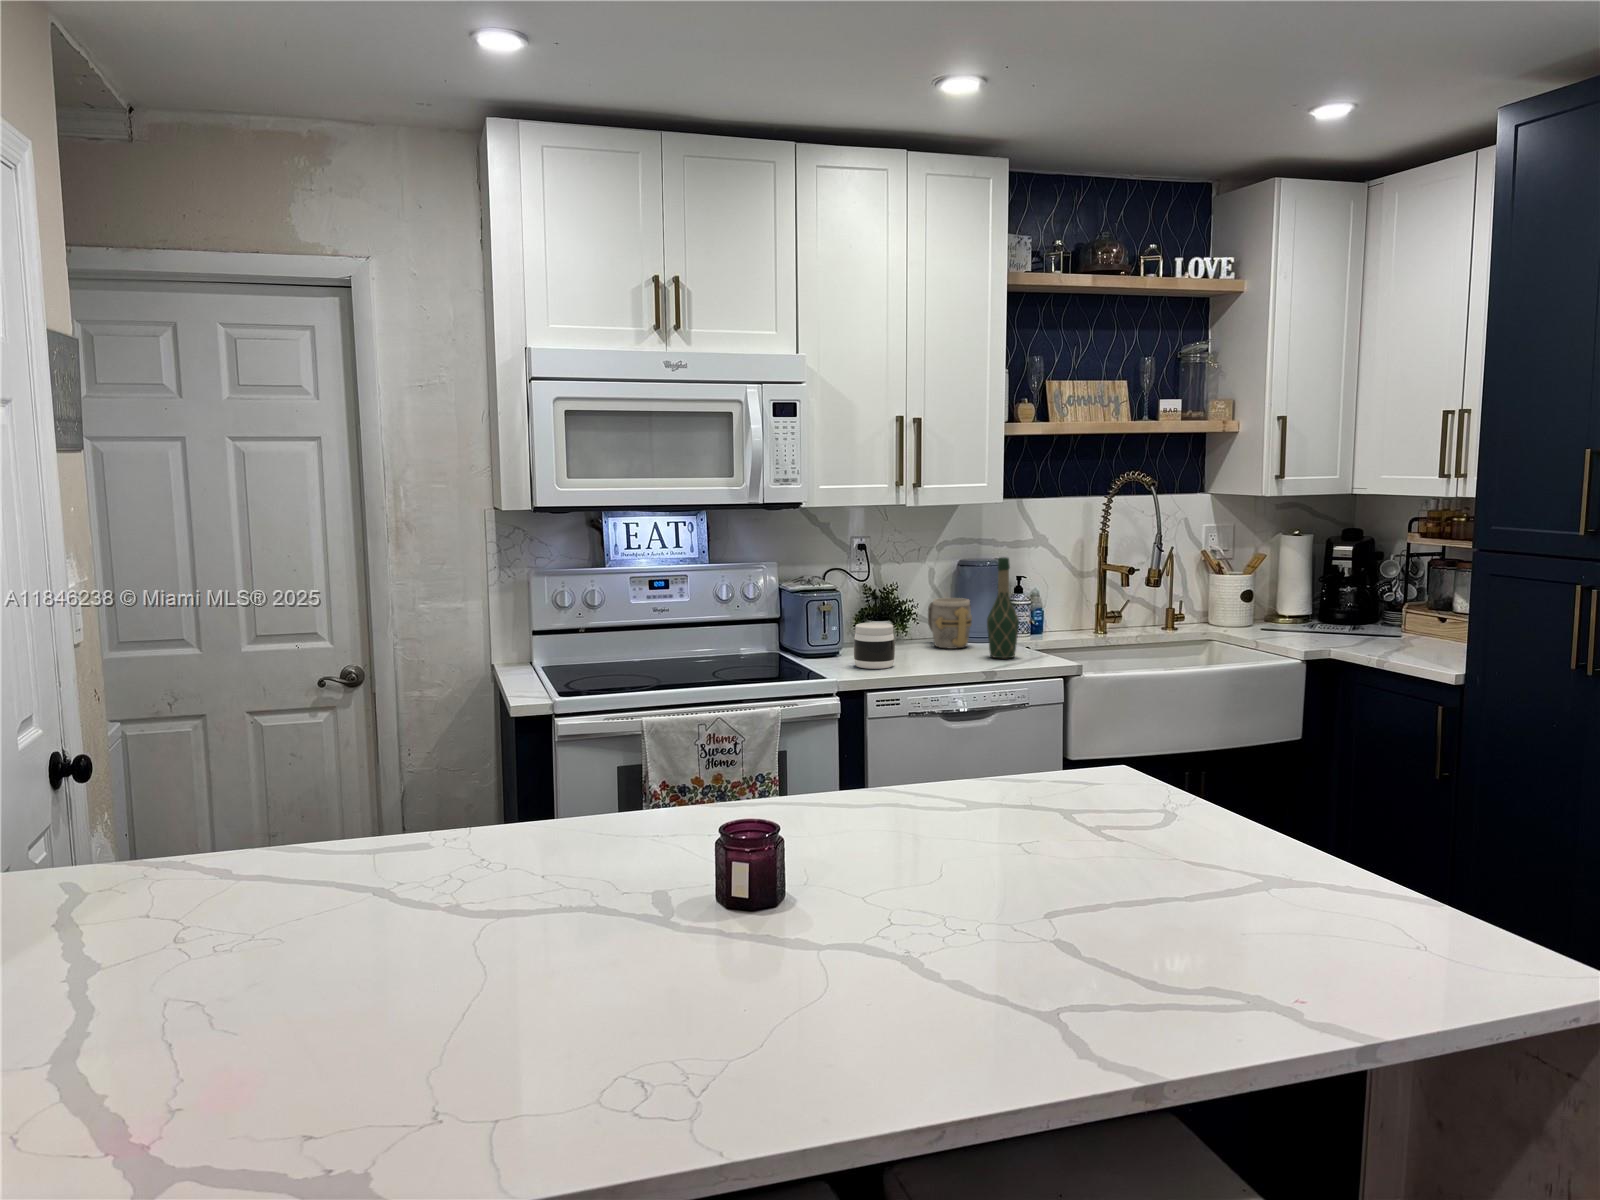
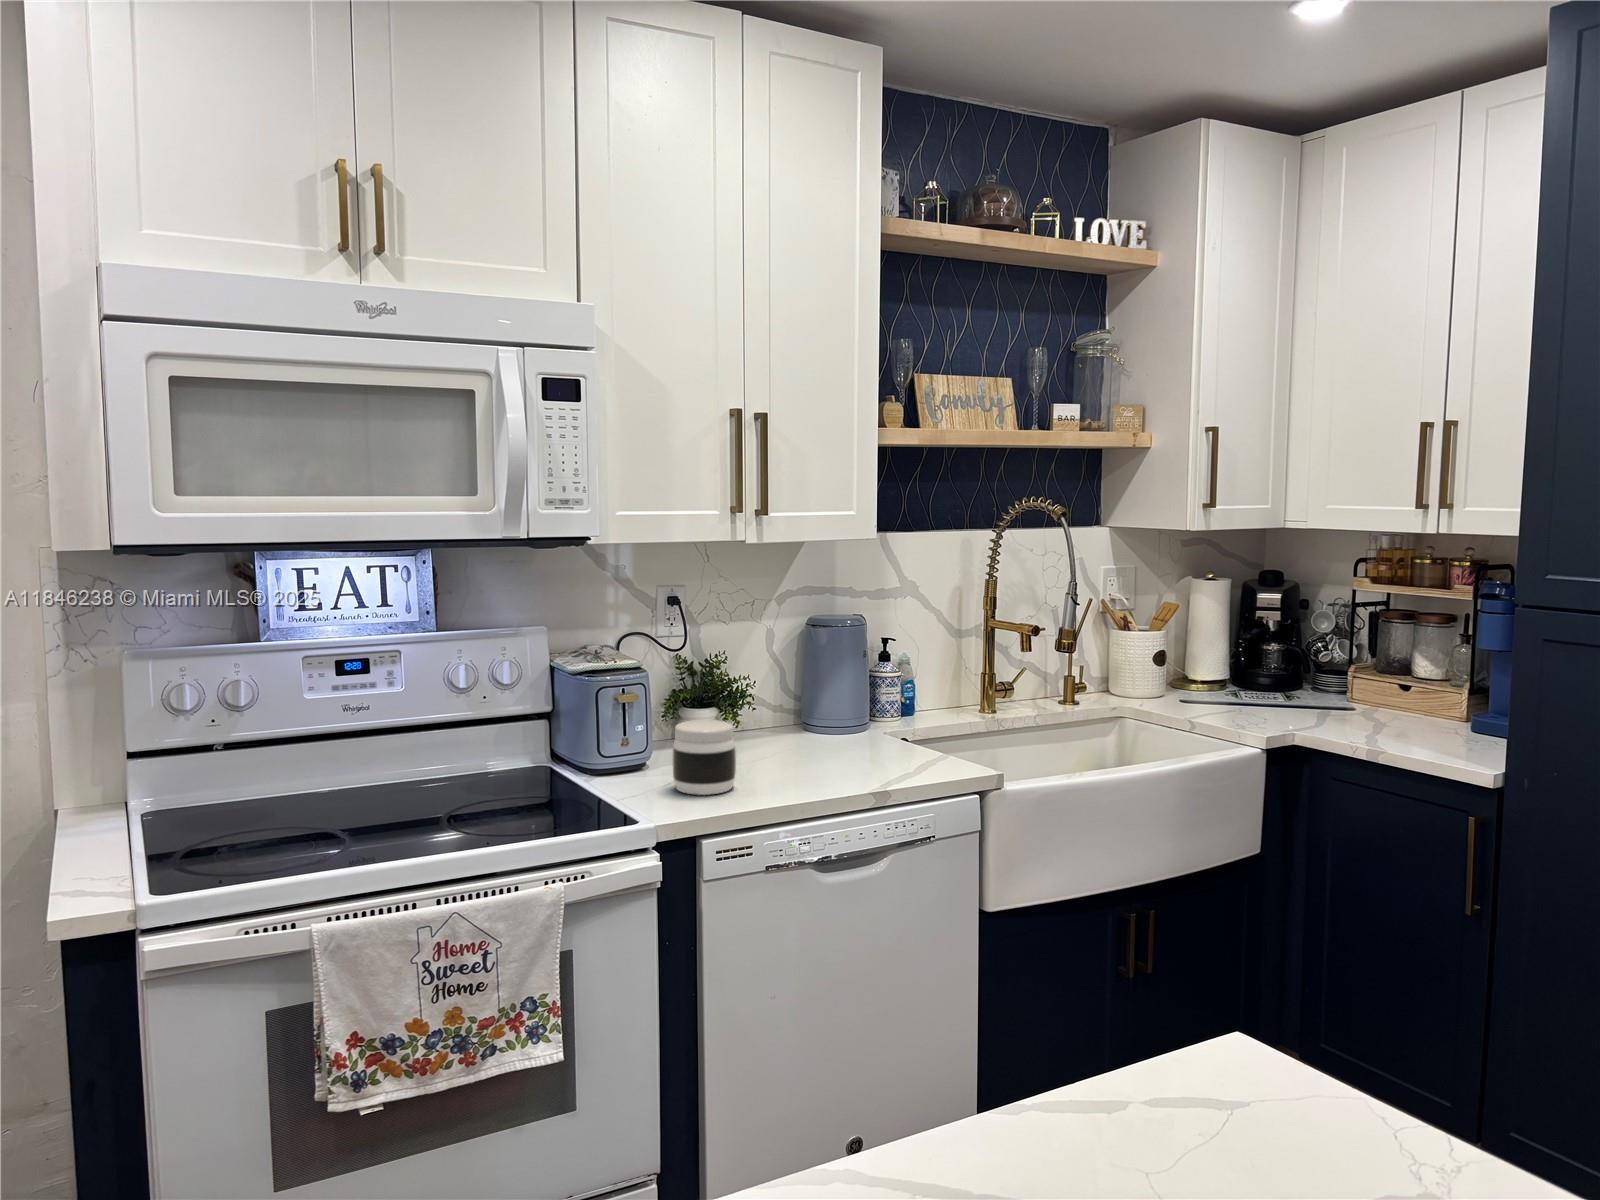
wine bottle: present [987,557,1019,659] -> none [862,617,909,765]
mug: present [928,598,972,649] -> none [766,672,831,747]

